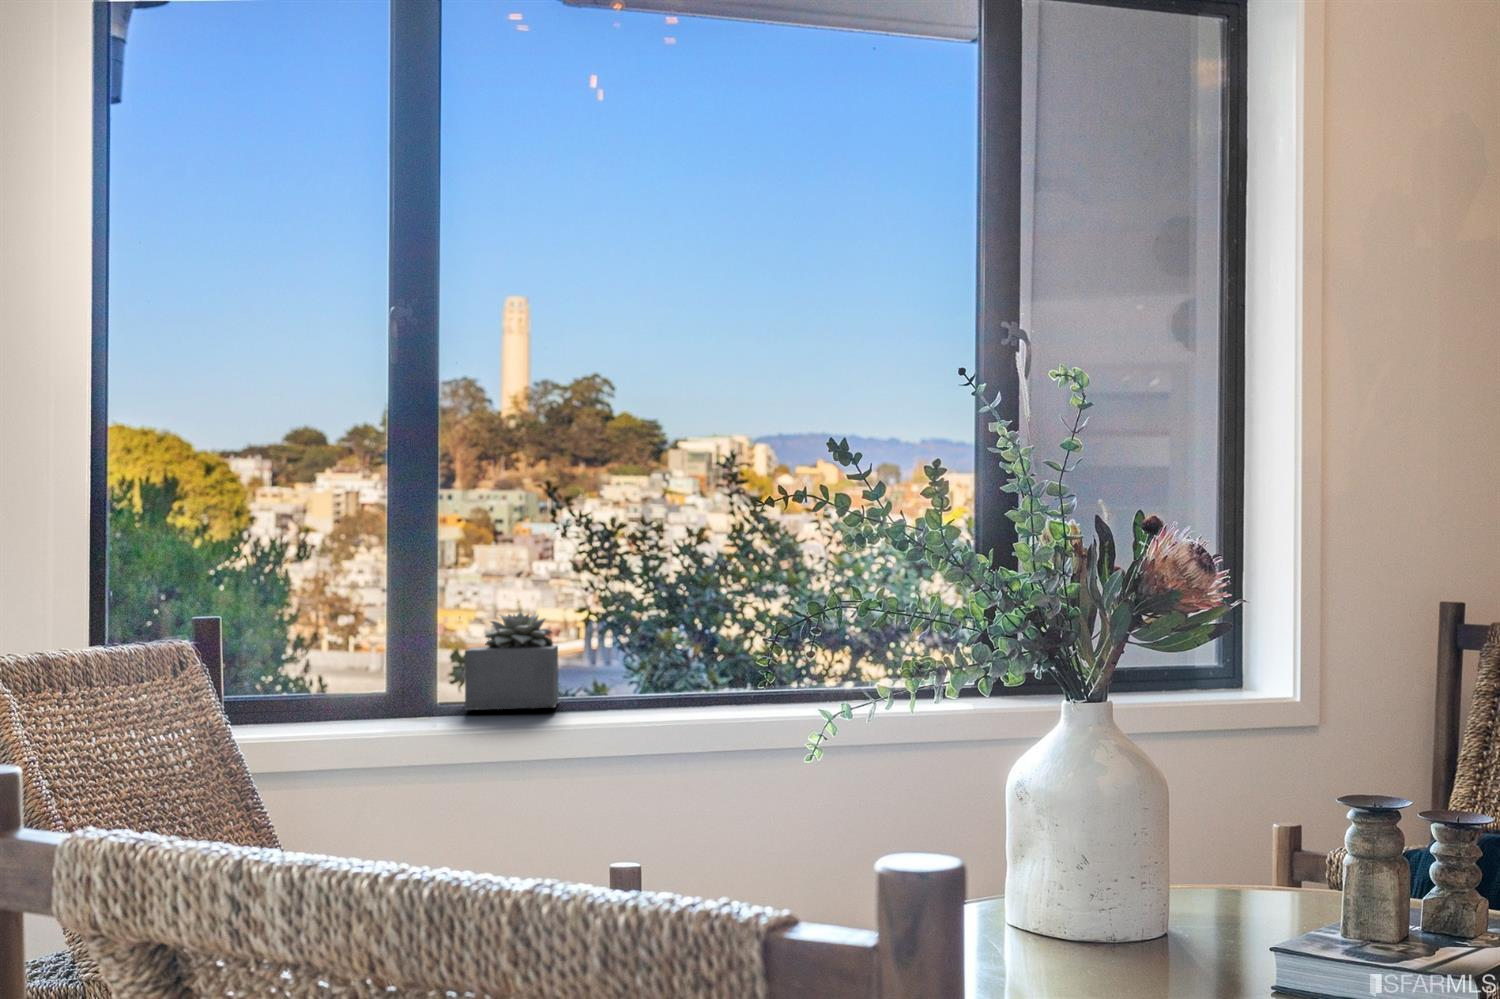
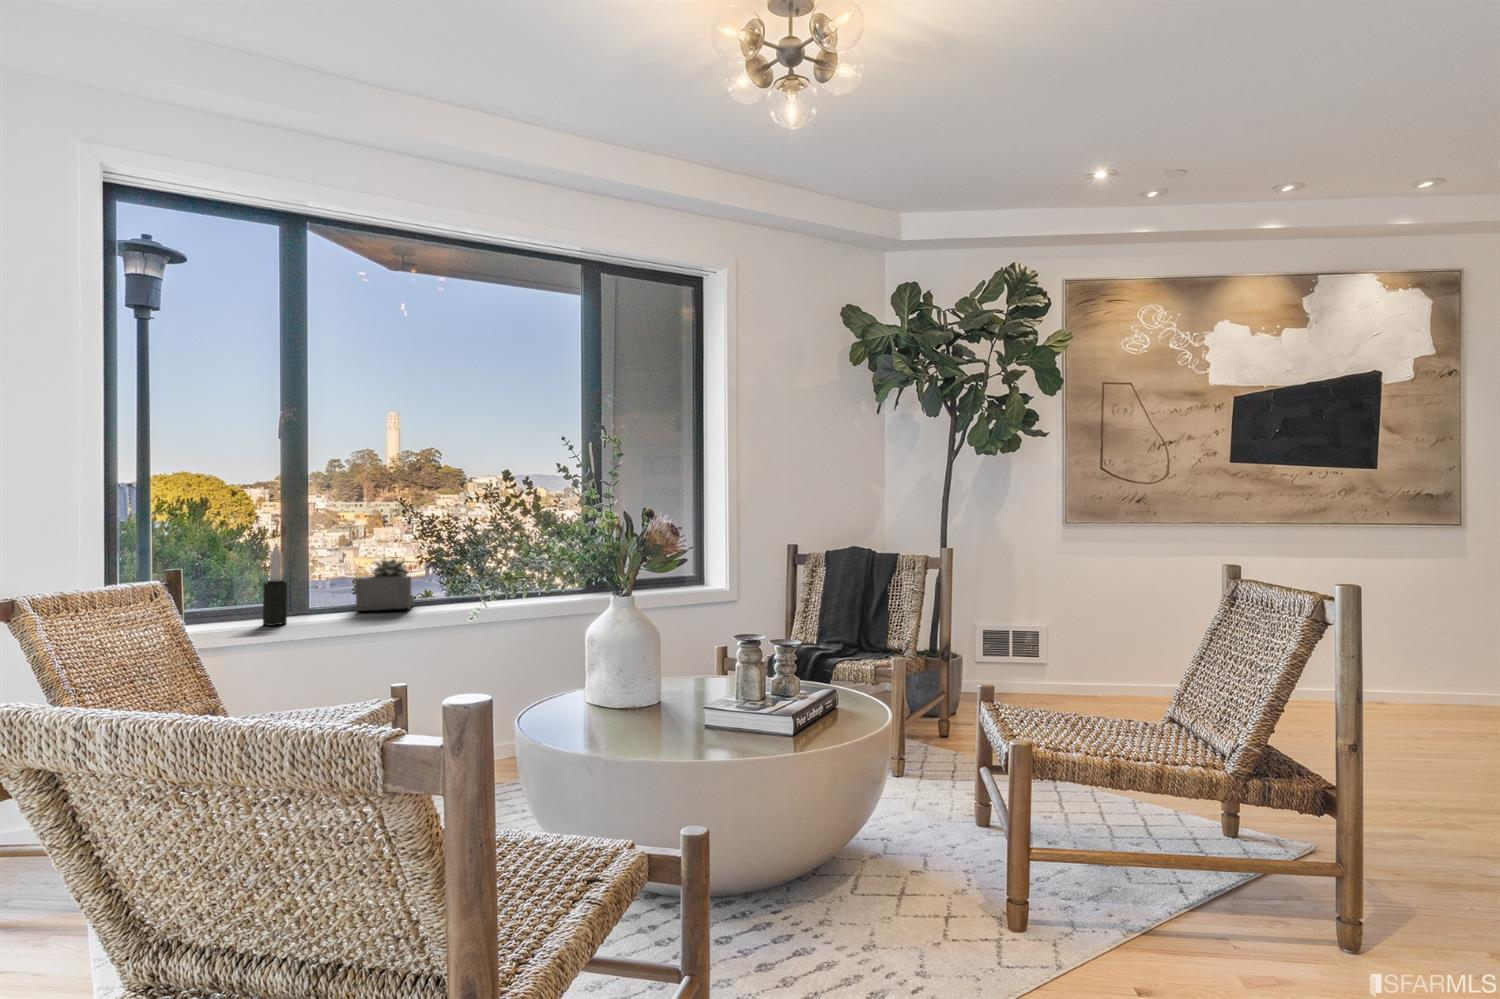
candle: none [320,584,358,733] -> present [263,543,287,626]

